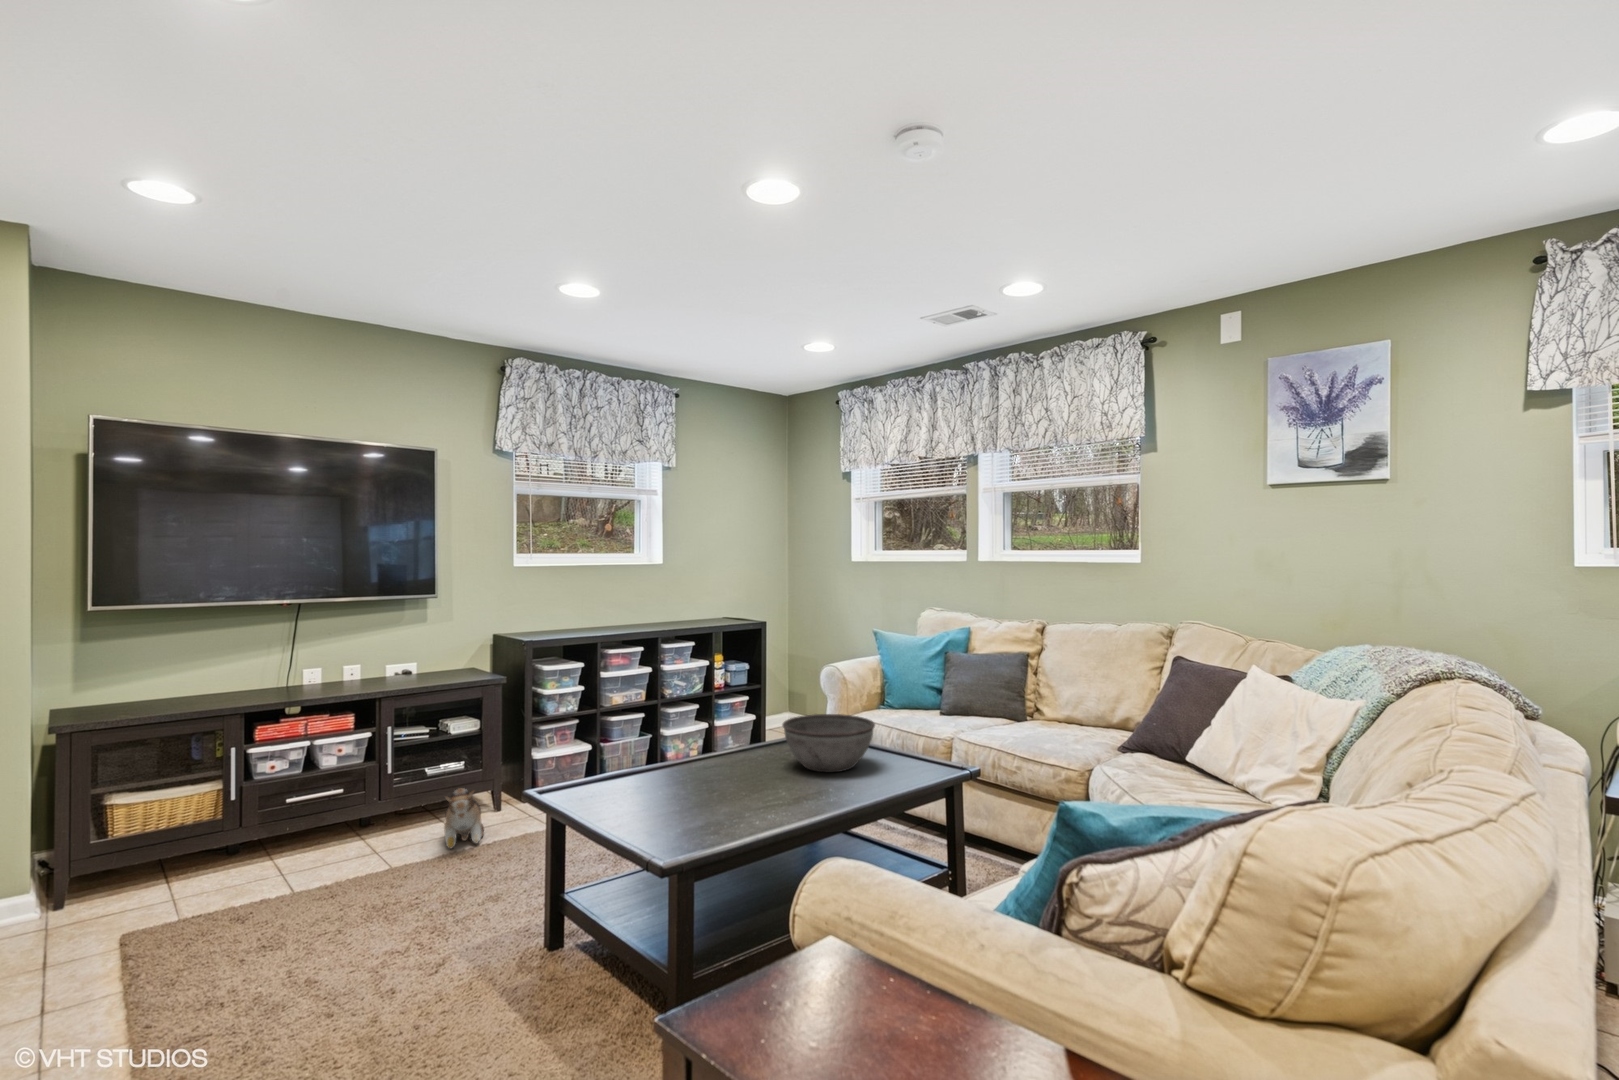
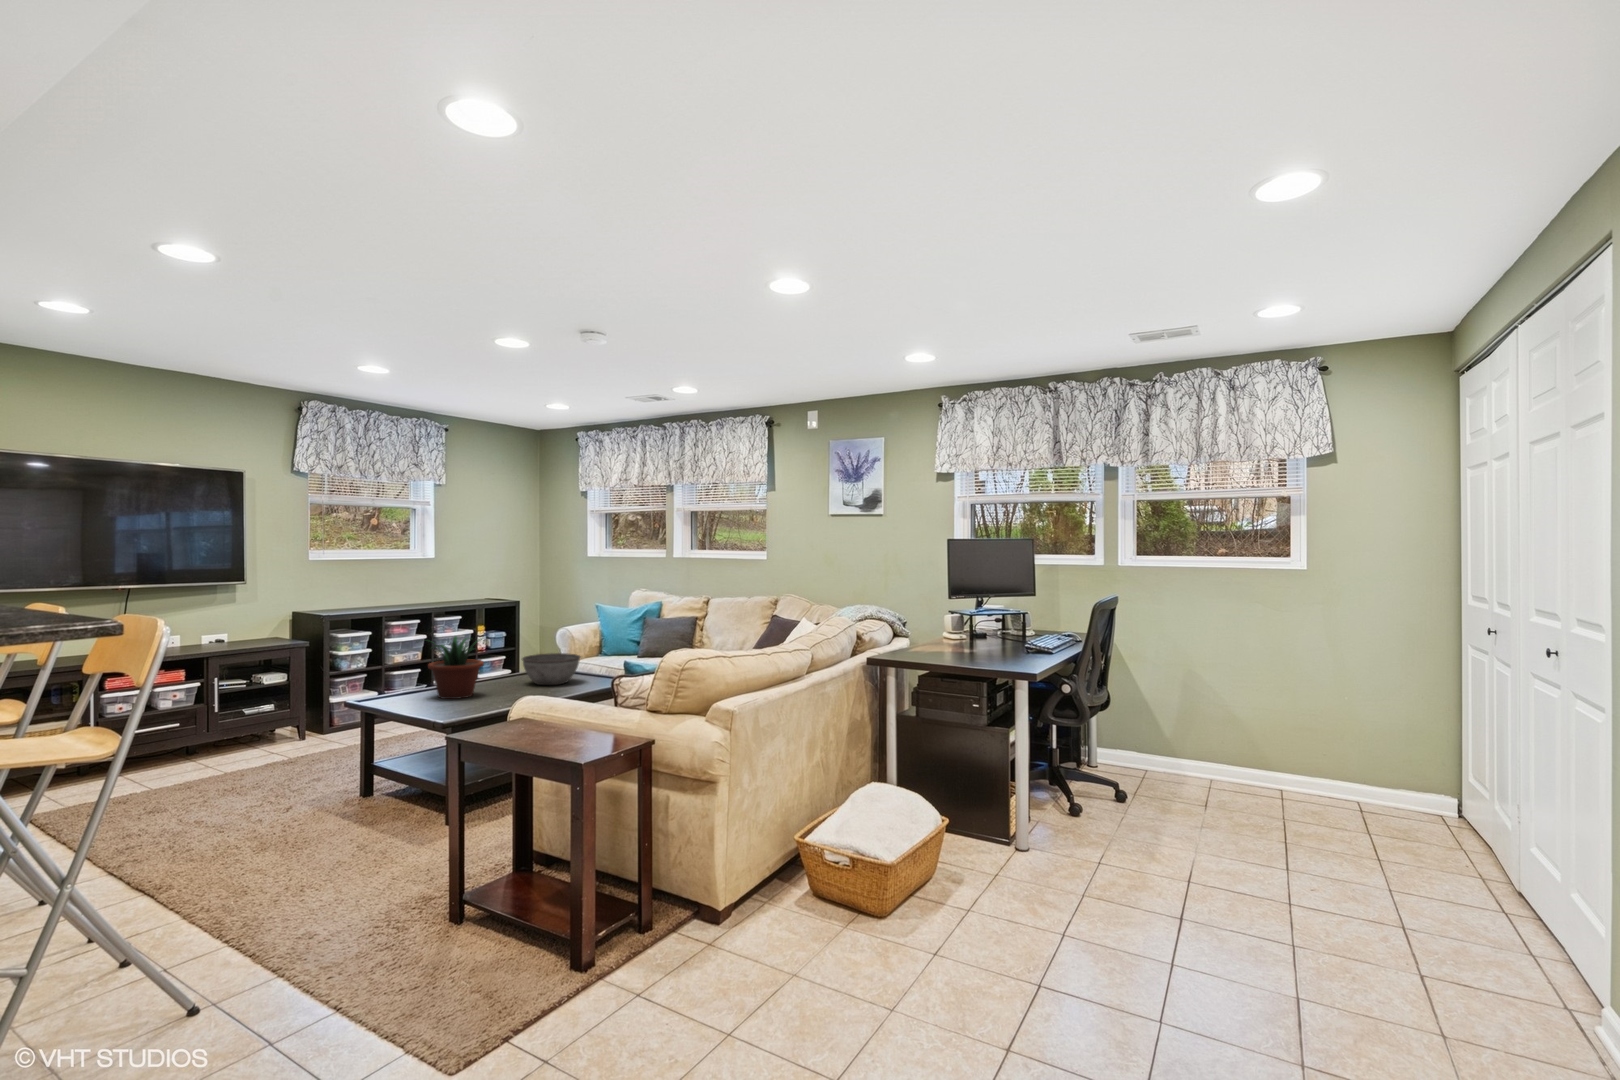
potted plant: none [616,688,731,802] -> present [427,636,484,699]
plush toy: present [444,788,484,848] -> none [269,716,299,759]

